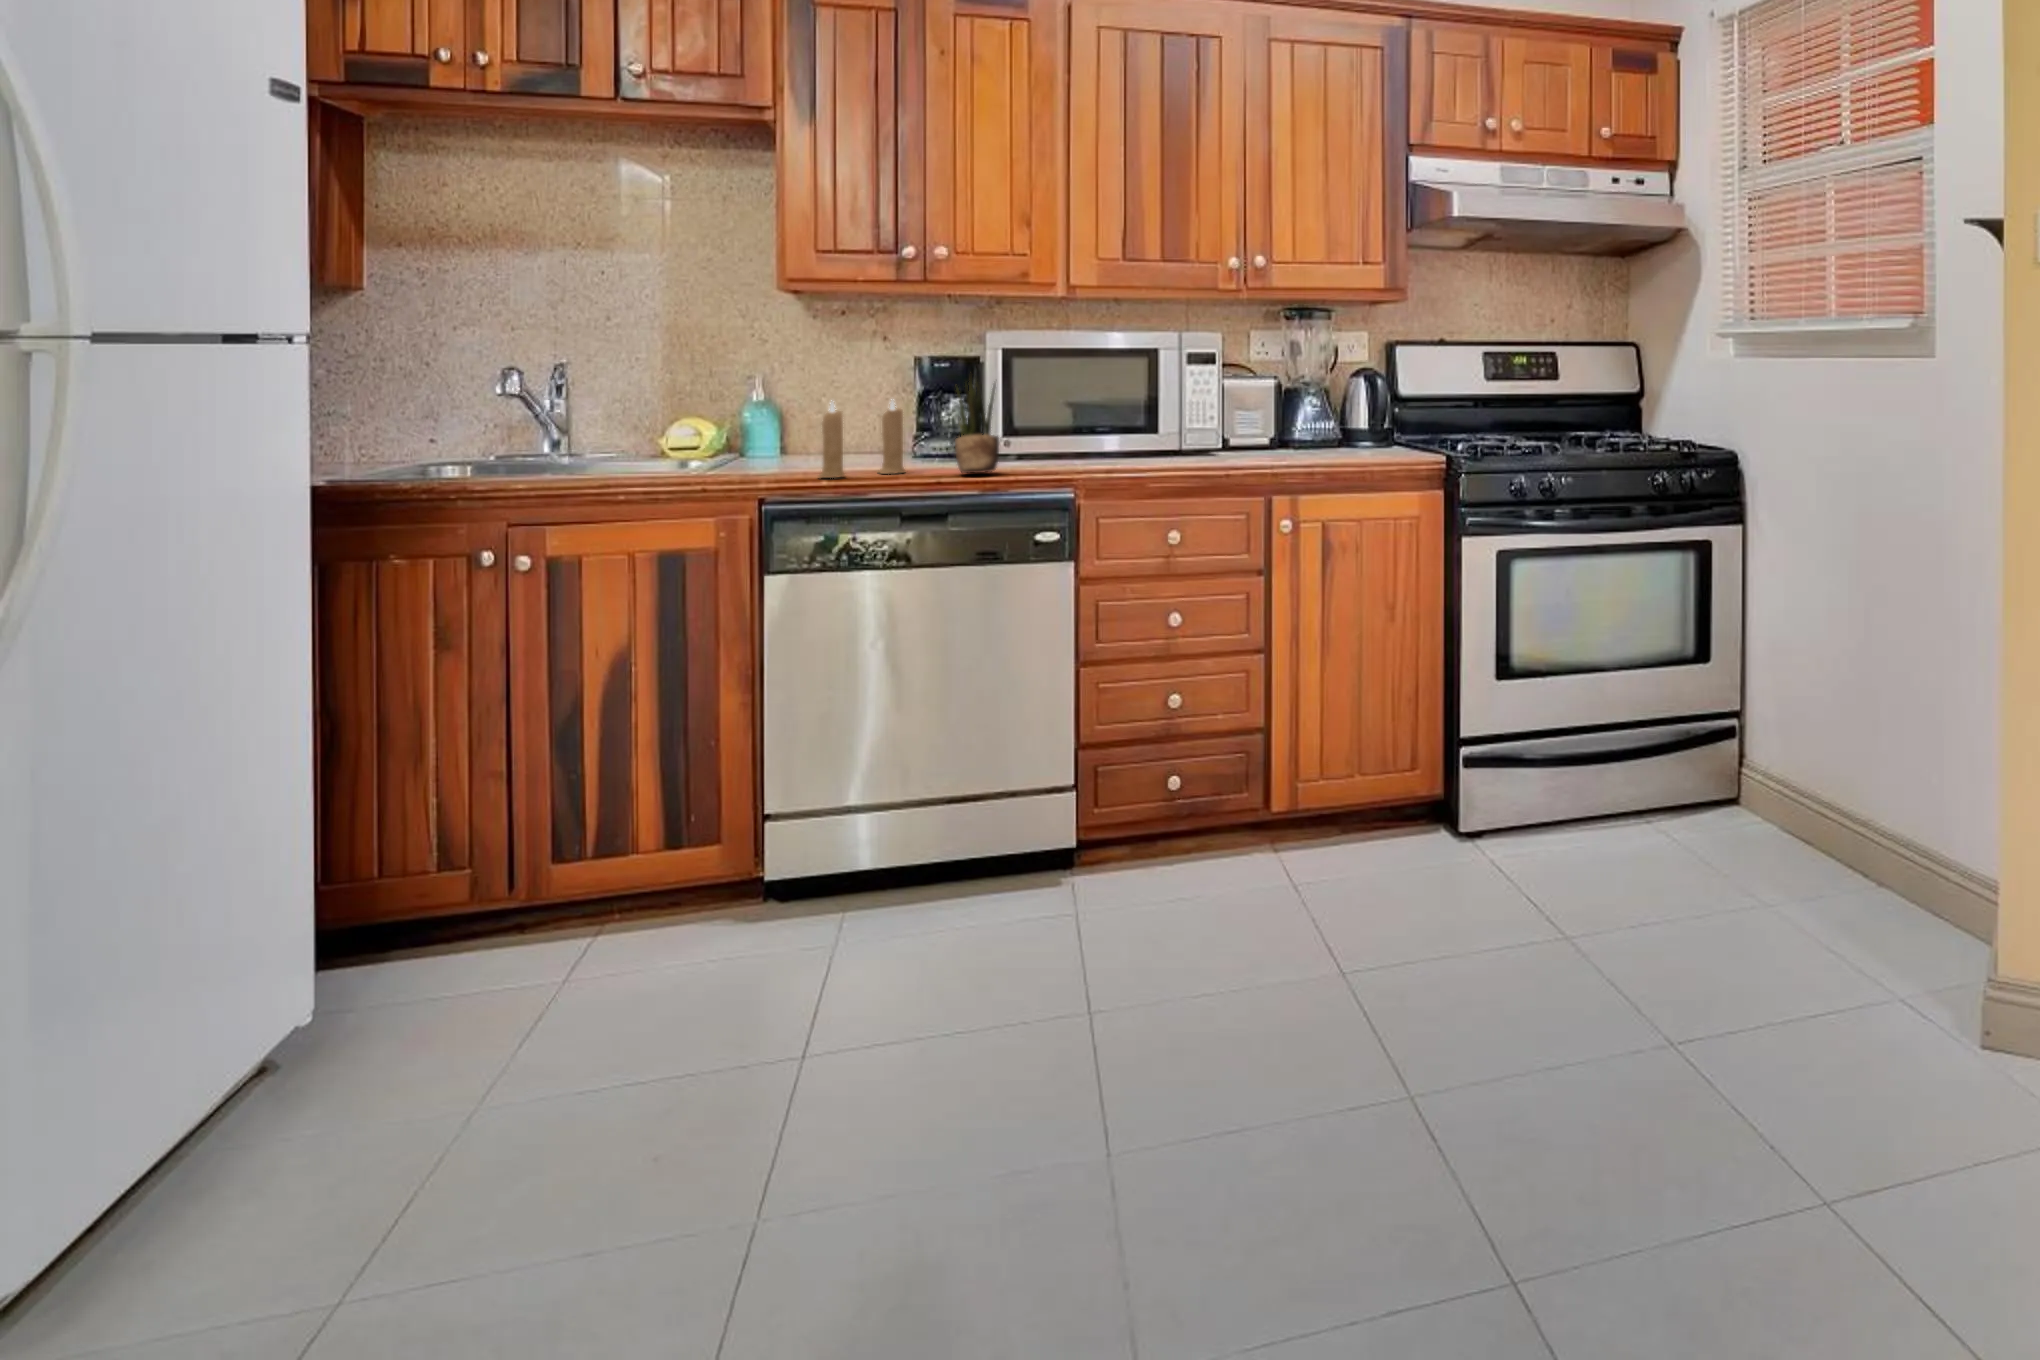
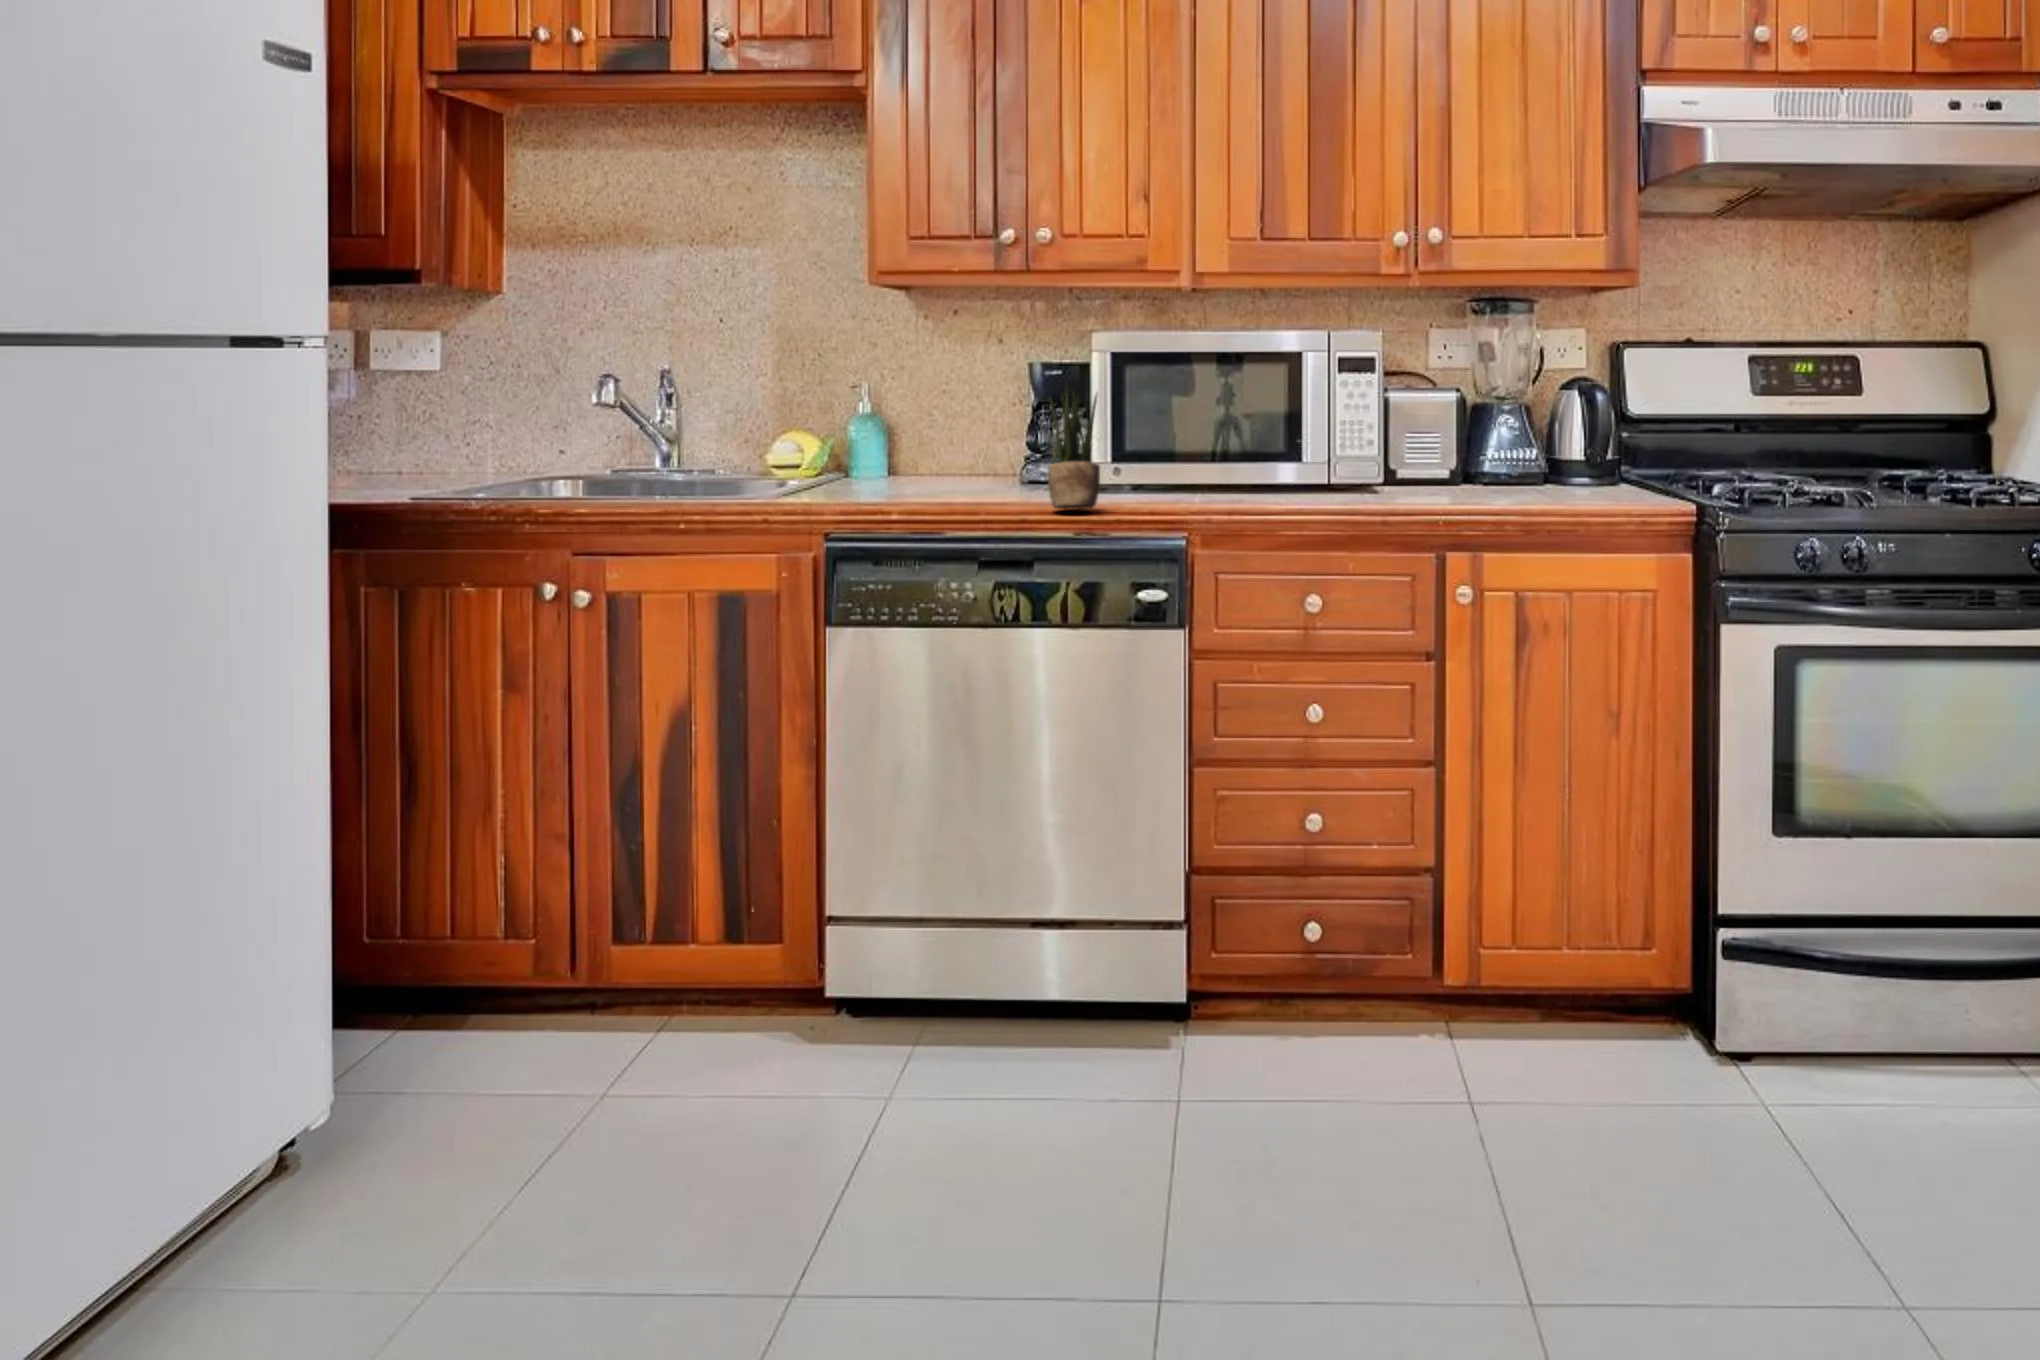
candle: present [819,401,905,478] -> none [894,412,996,511]

